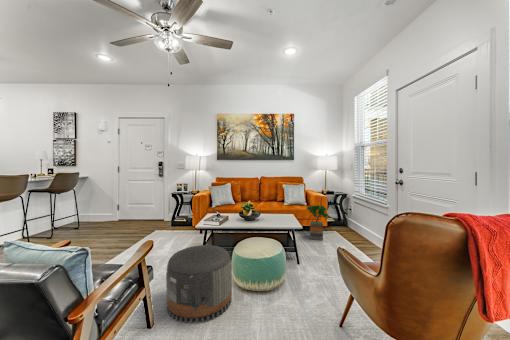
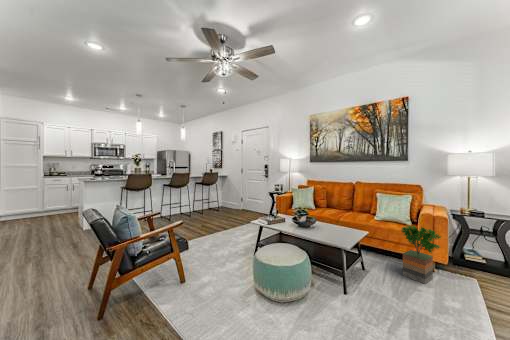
pouf: present [166,245,232,324] -> none [174,240,234,311]

